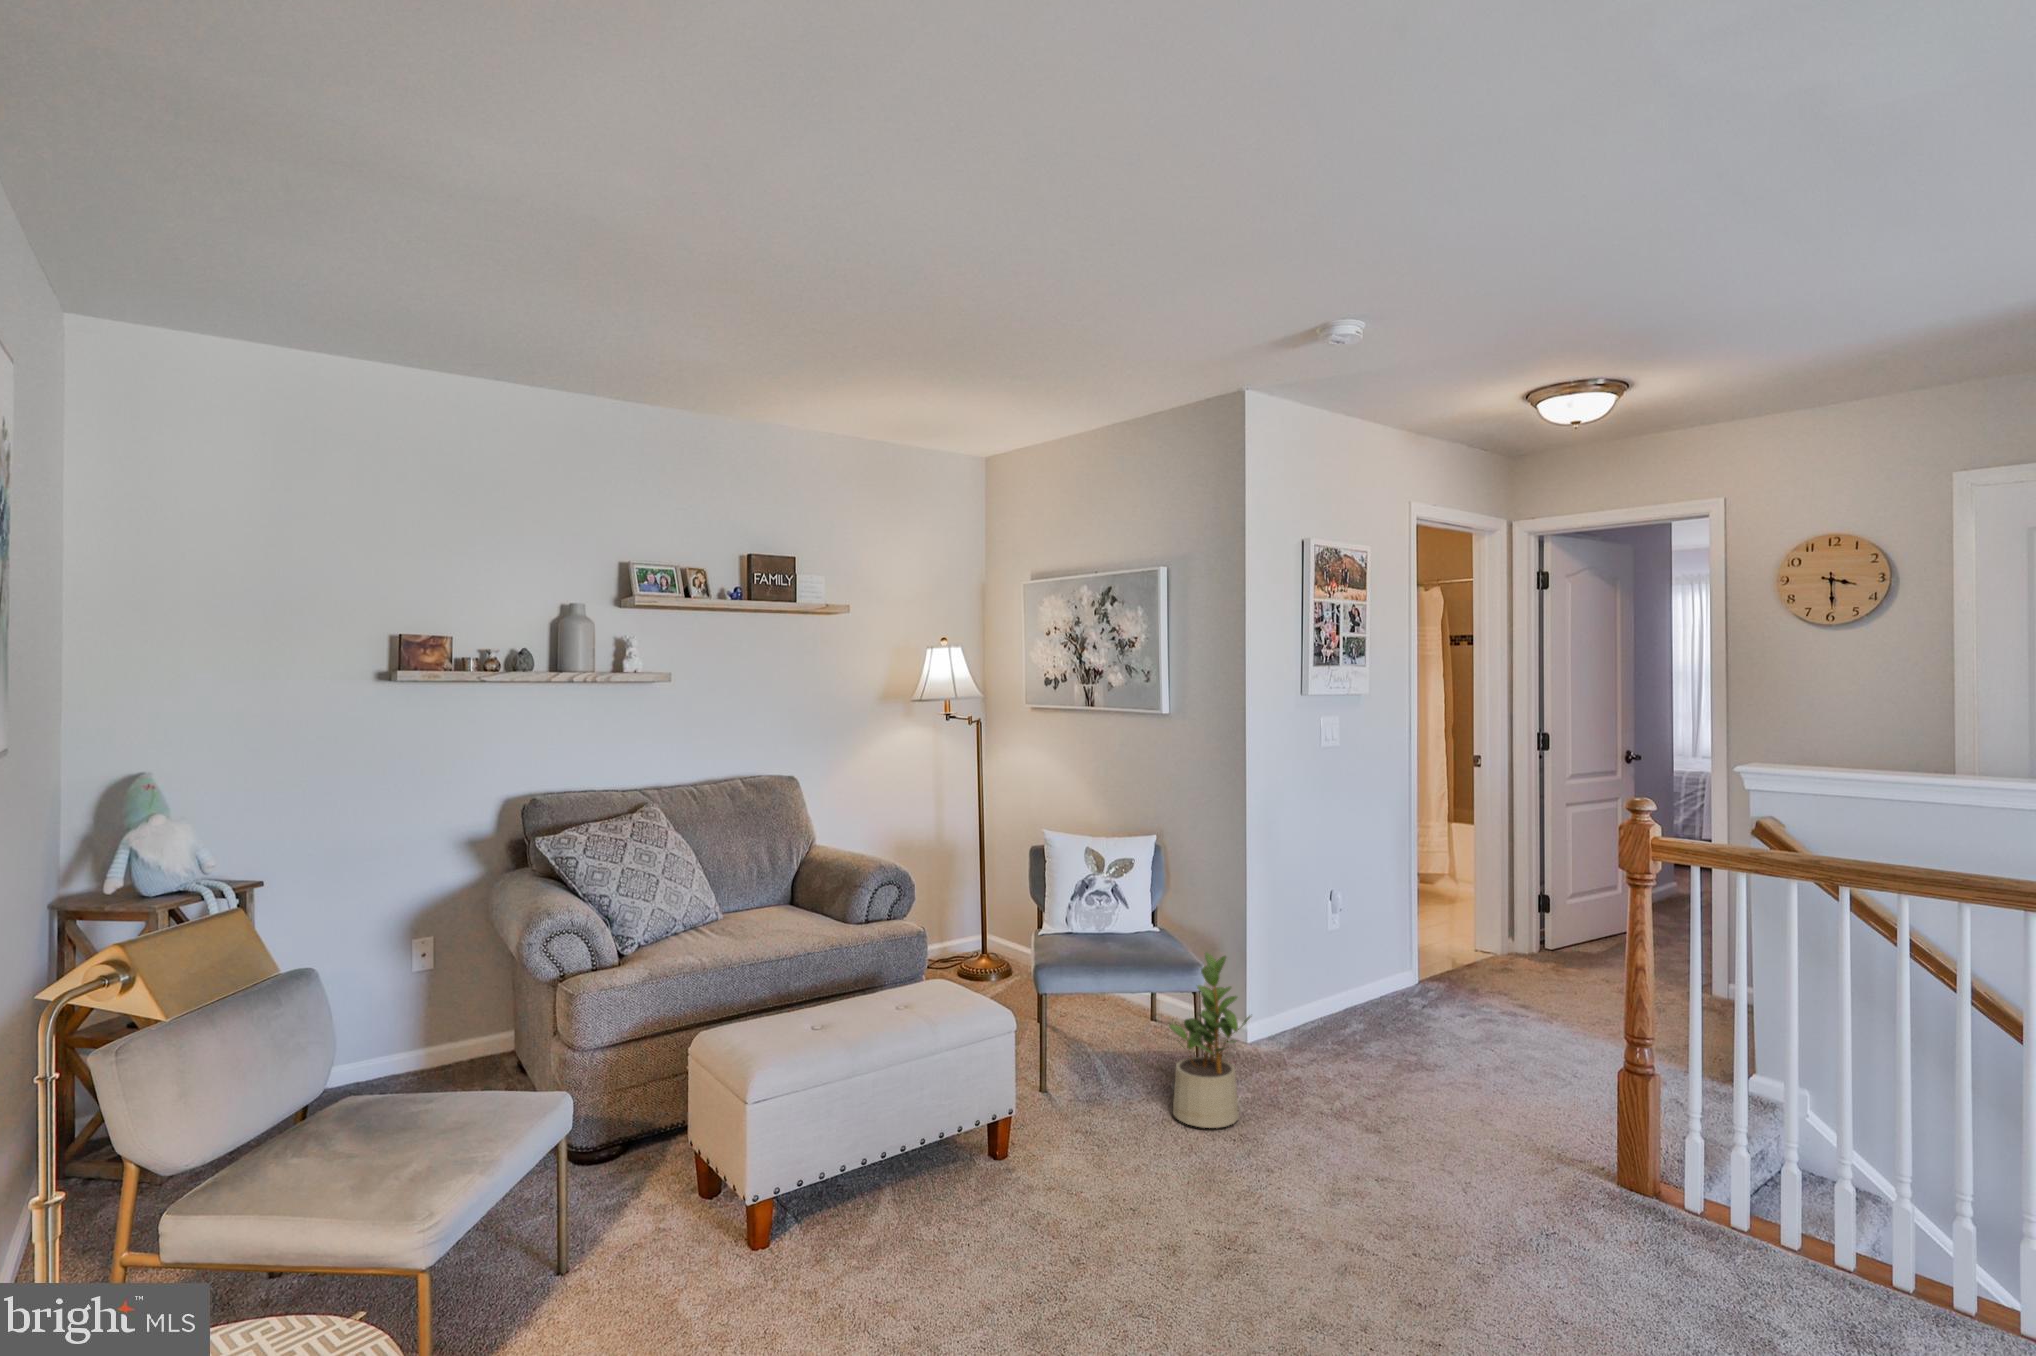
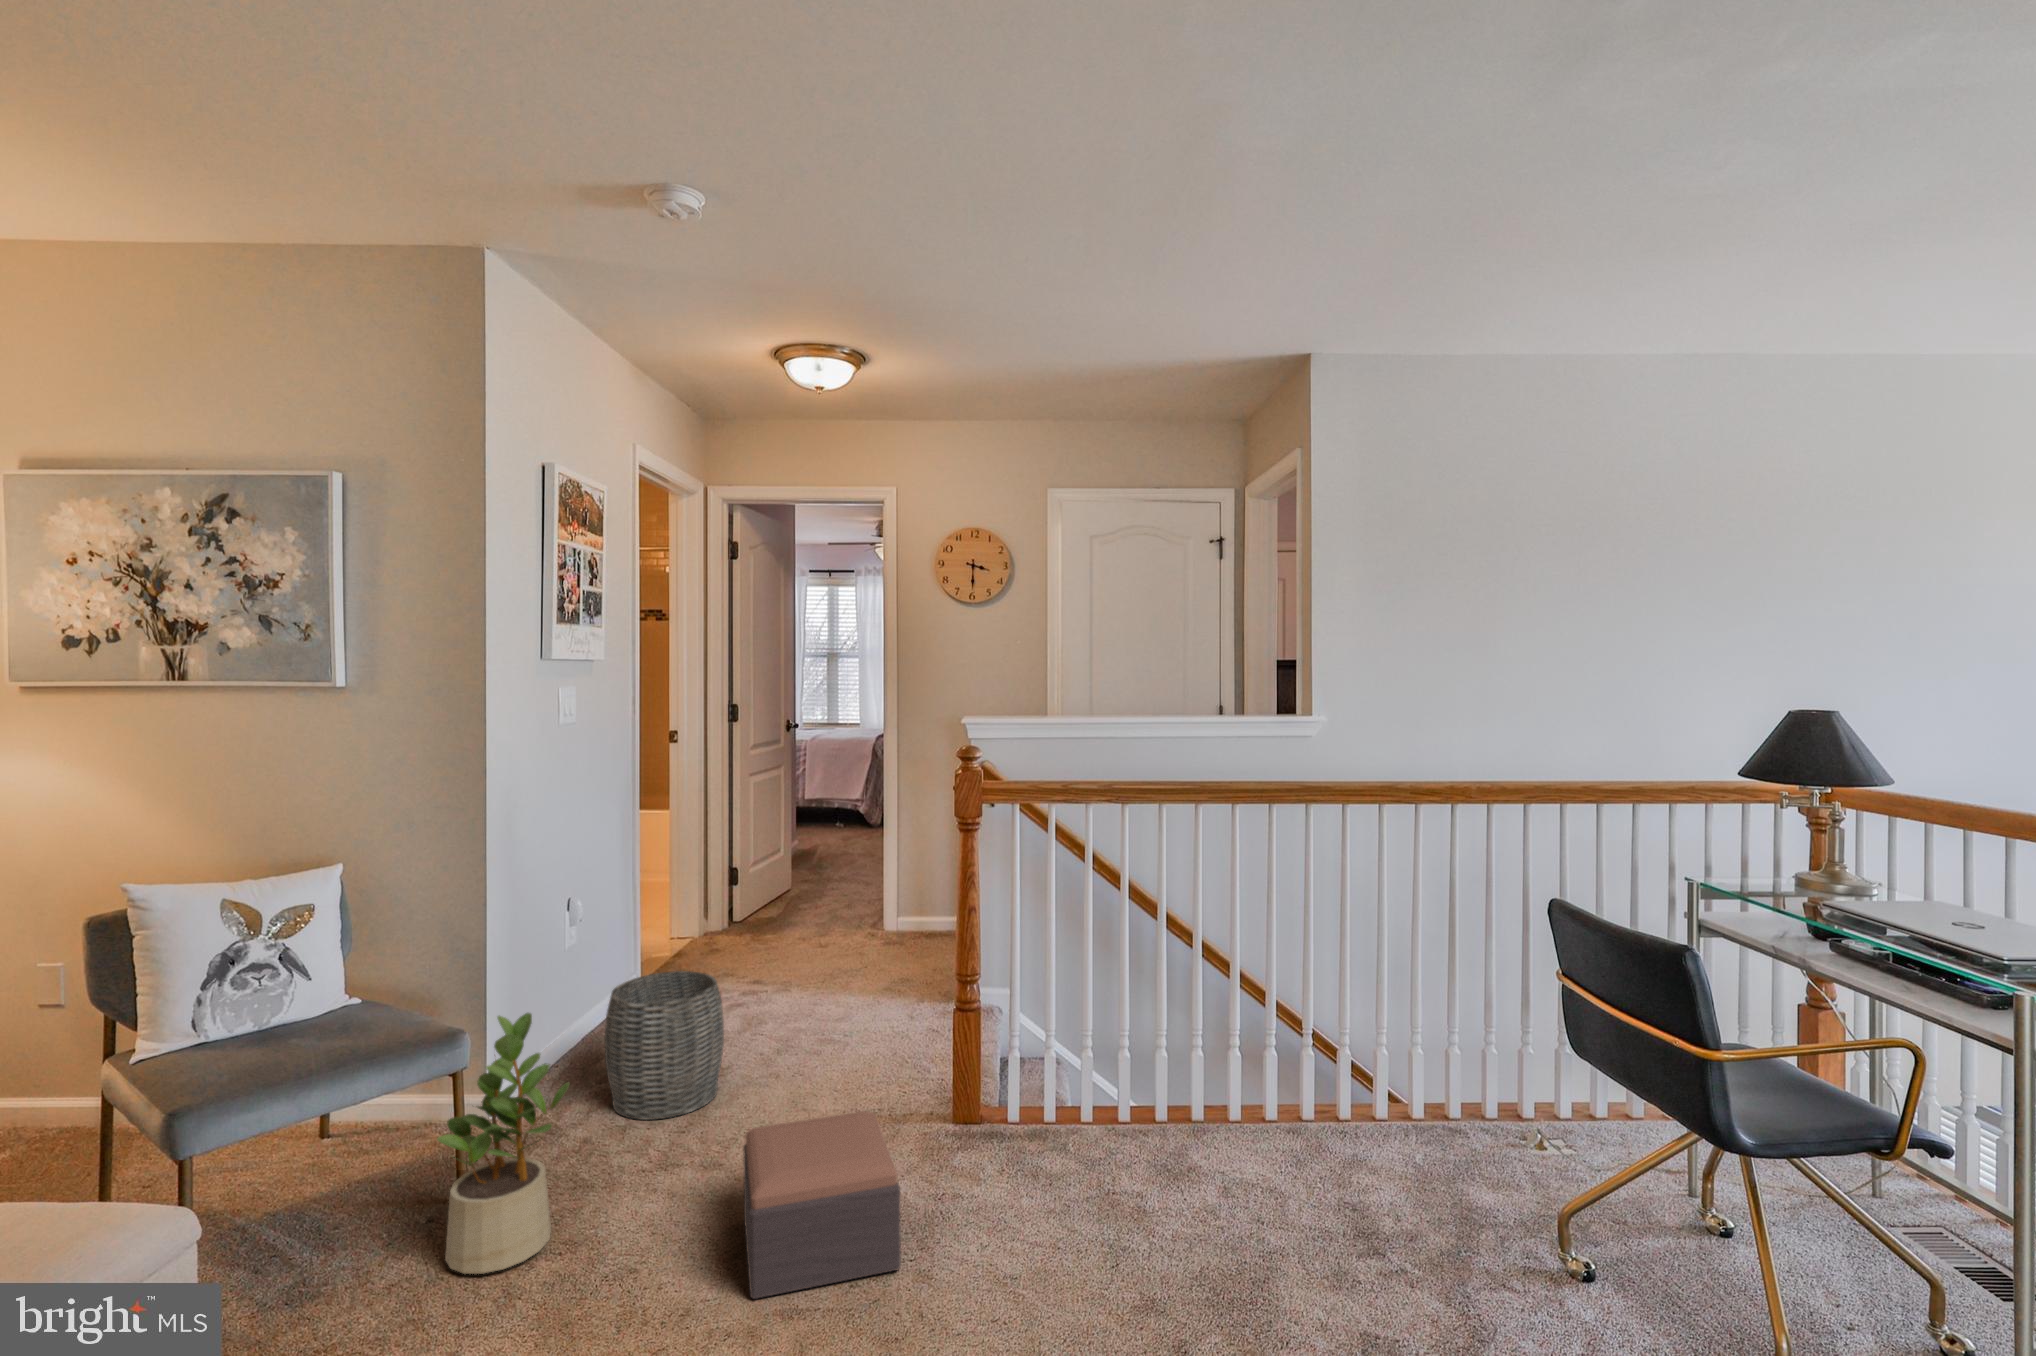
woven basket: none [1322,965,1421,1087] -> present [605,971,724,1120]
footstool: none [1336,1093,1487,1247] -> present [743,1111,901,1299]

